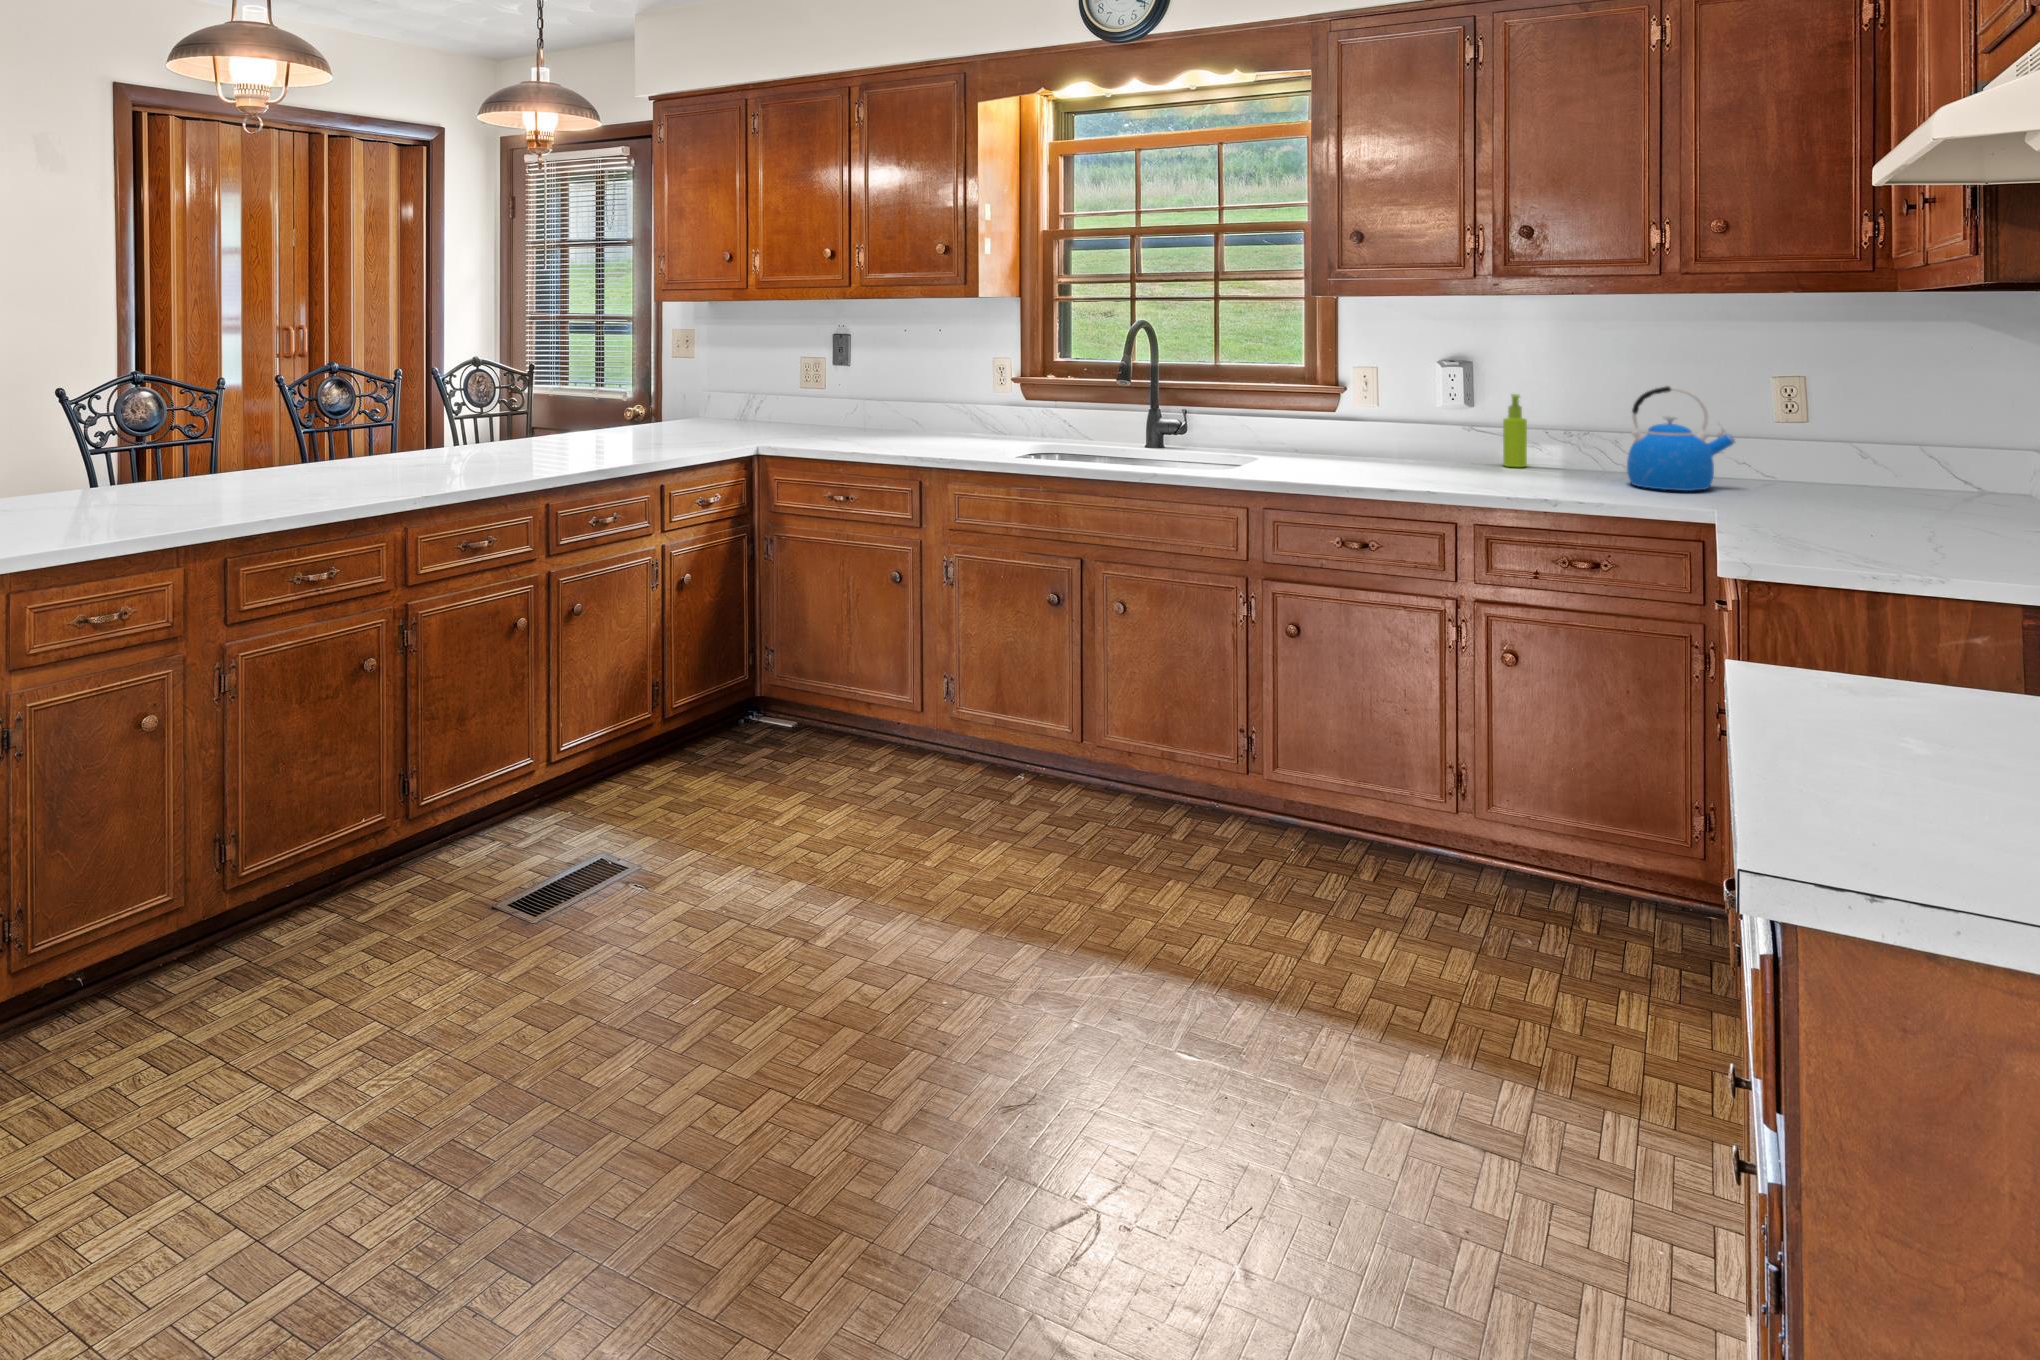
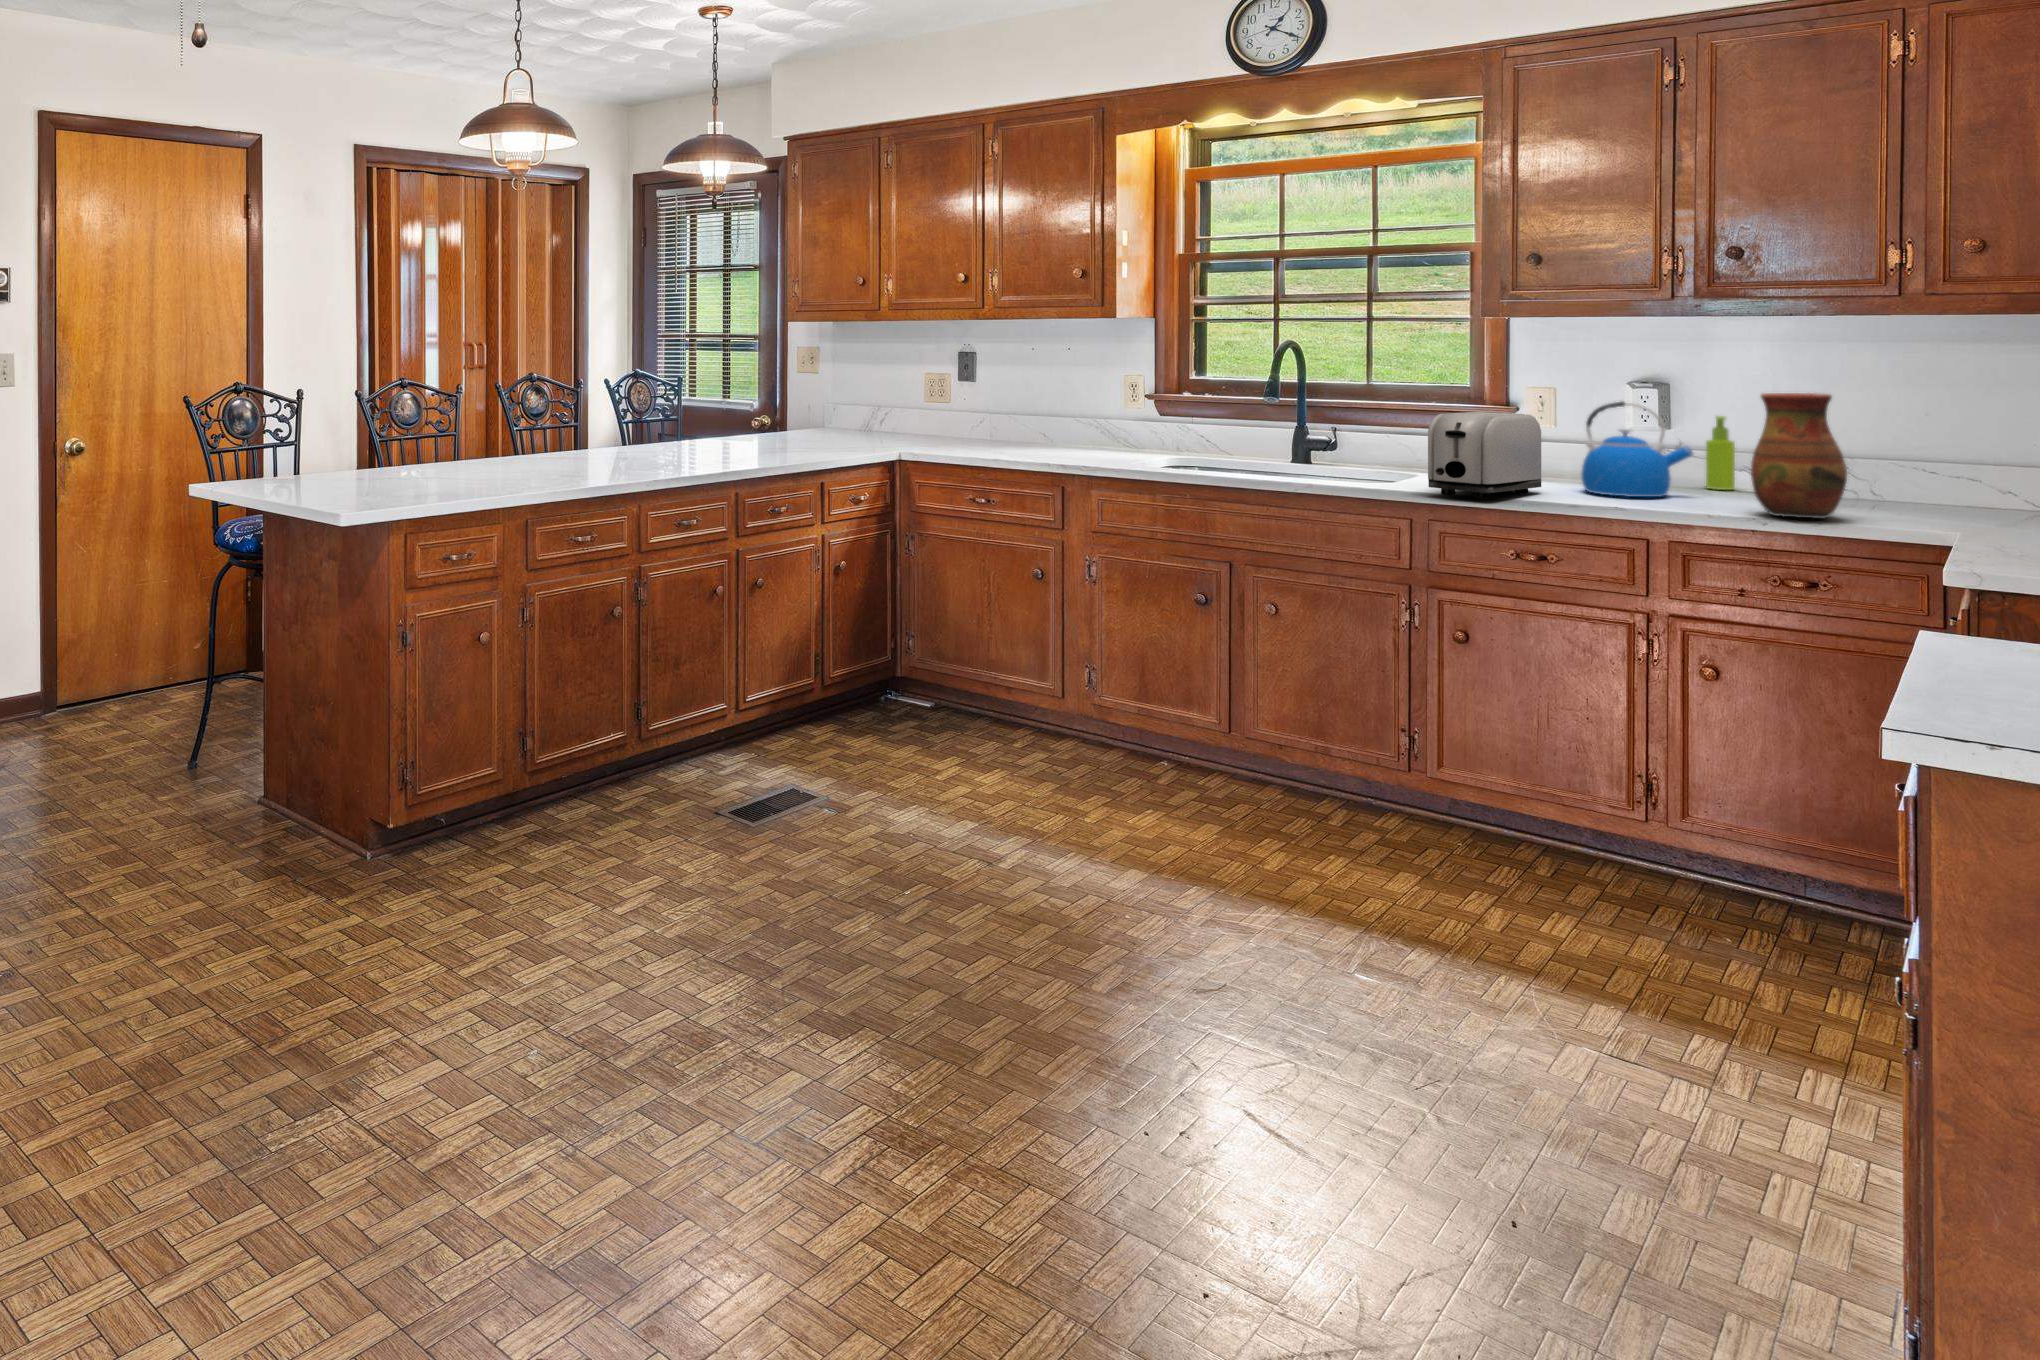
vase: none [1543,372,1622,499] -> present [1751,393,1847,519]
kettle: present [1627,386,1735,491] -> present [1582,402,1693,497]
toaster: none [1263,395,1365,486] -> present [1428,412,1541,499]

